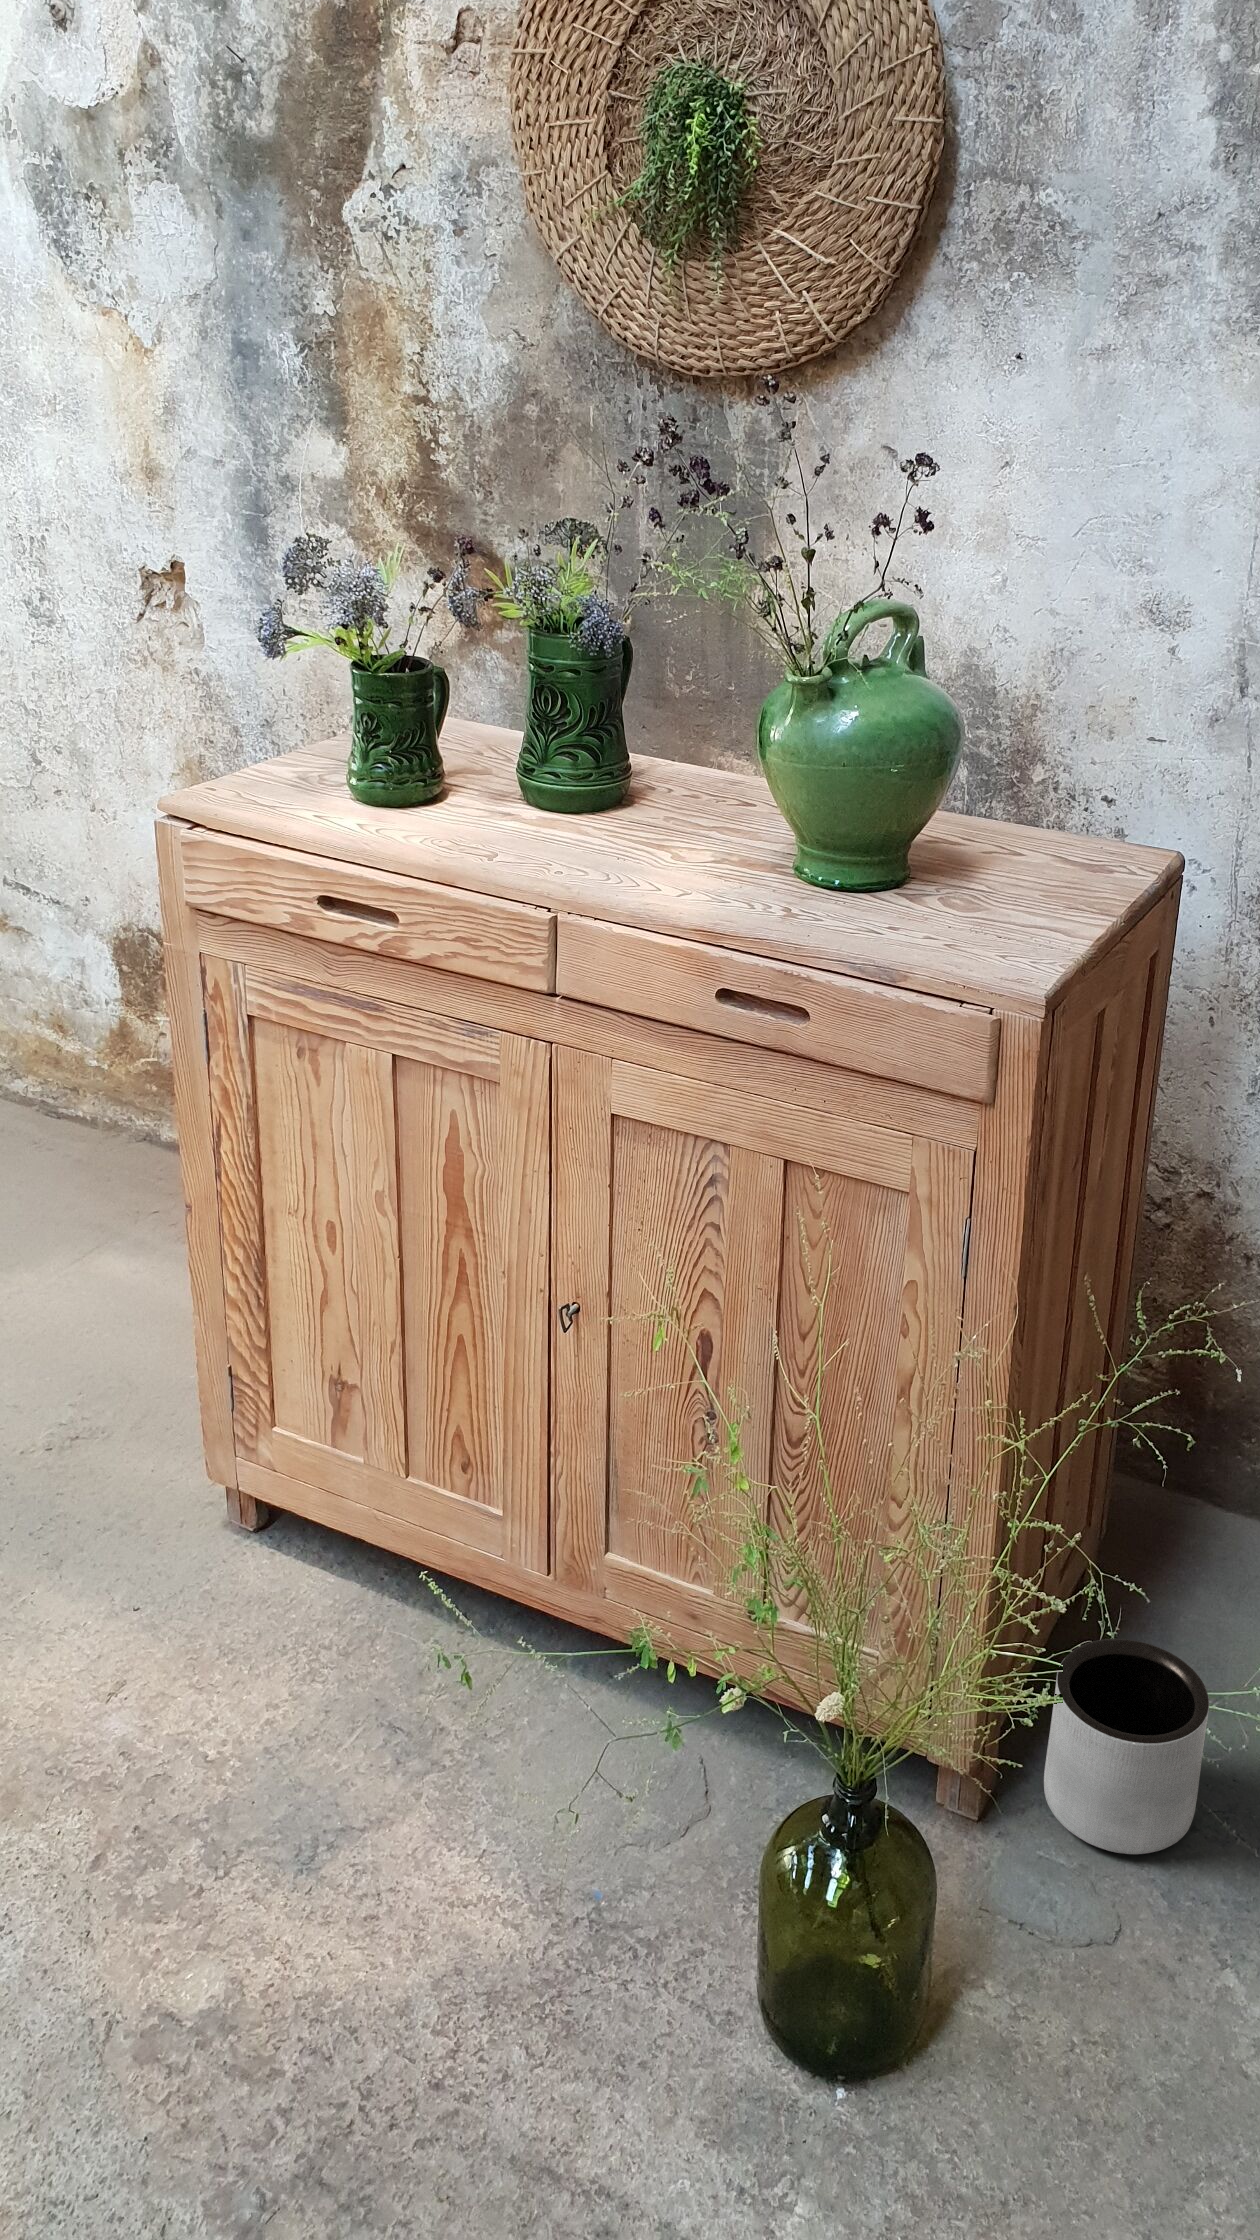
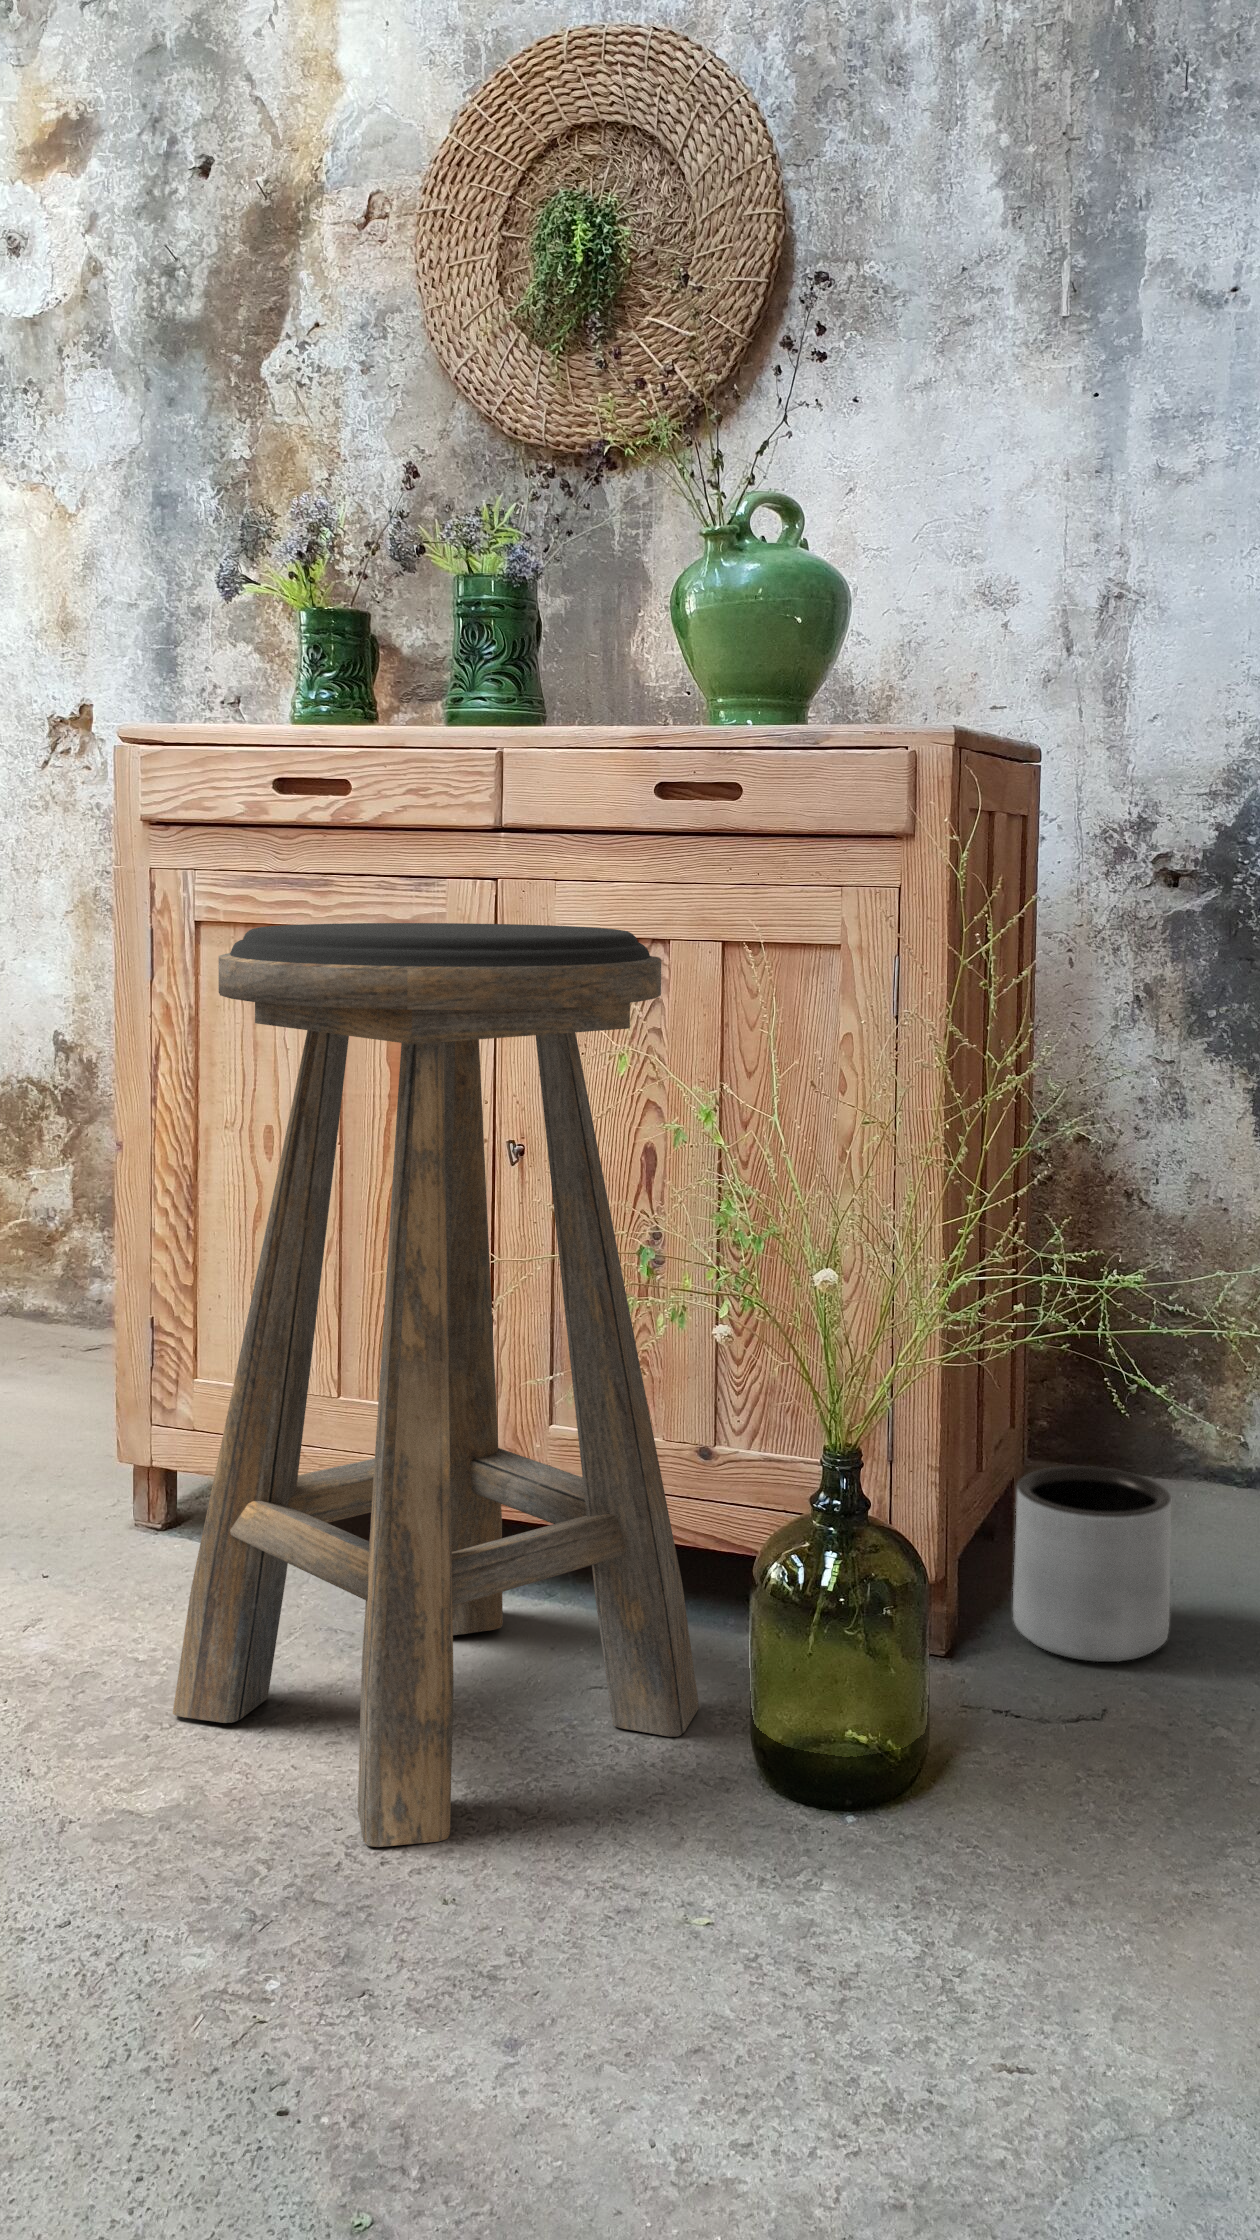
stool: none [236,1147,720,2088] -> present [173,923,699,1847]

